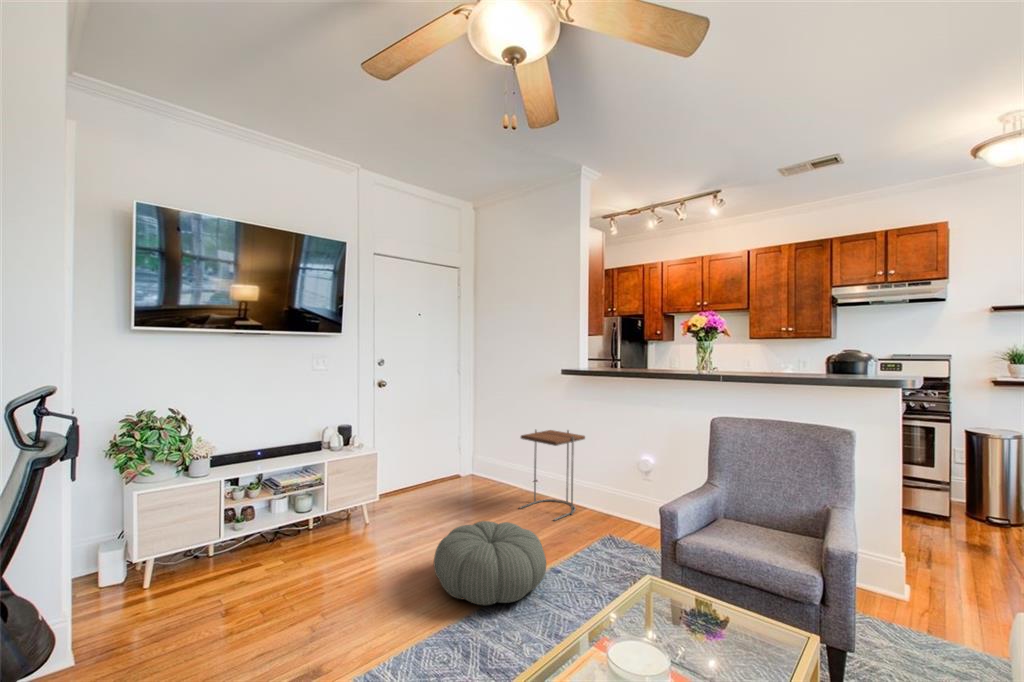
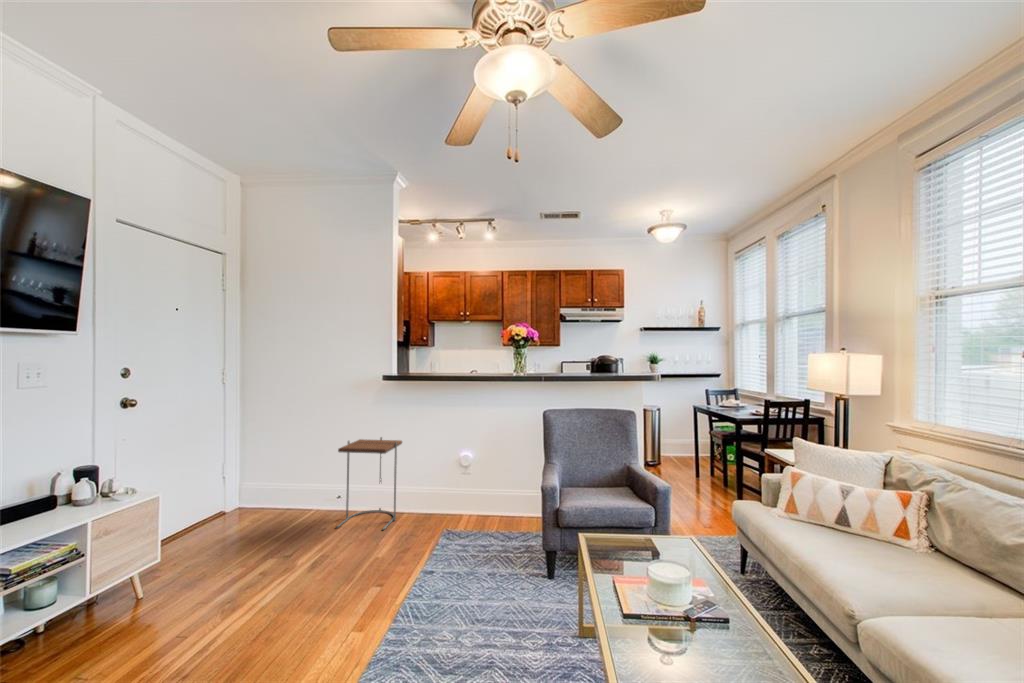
pouf: present [434,521,546,605] -> none [314,537,435,628]

